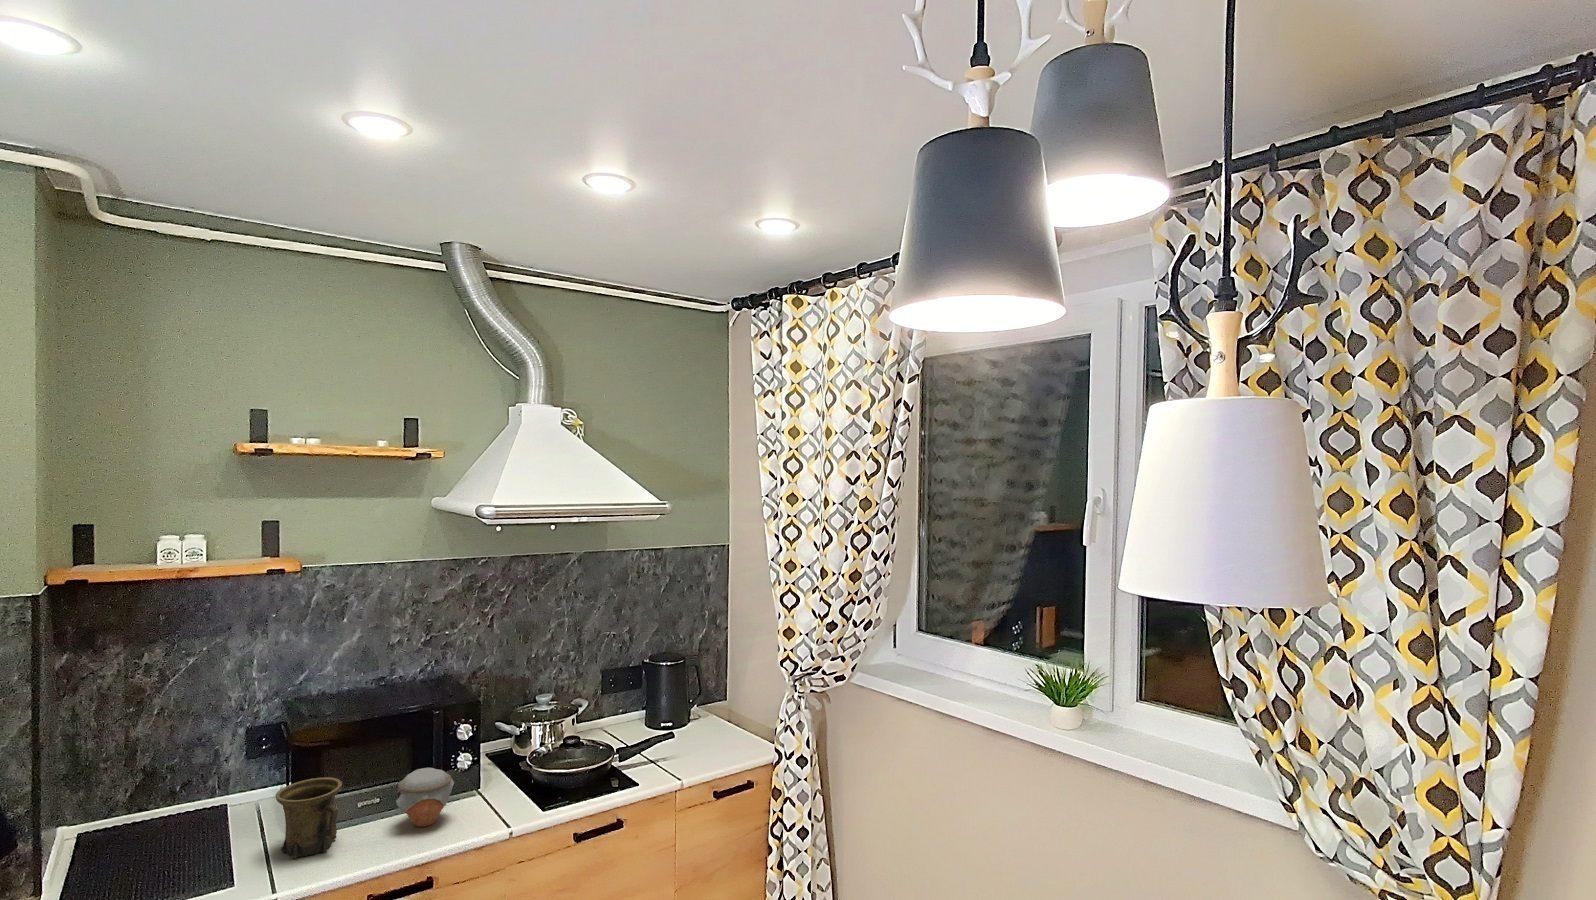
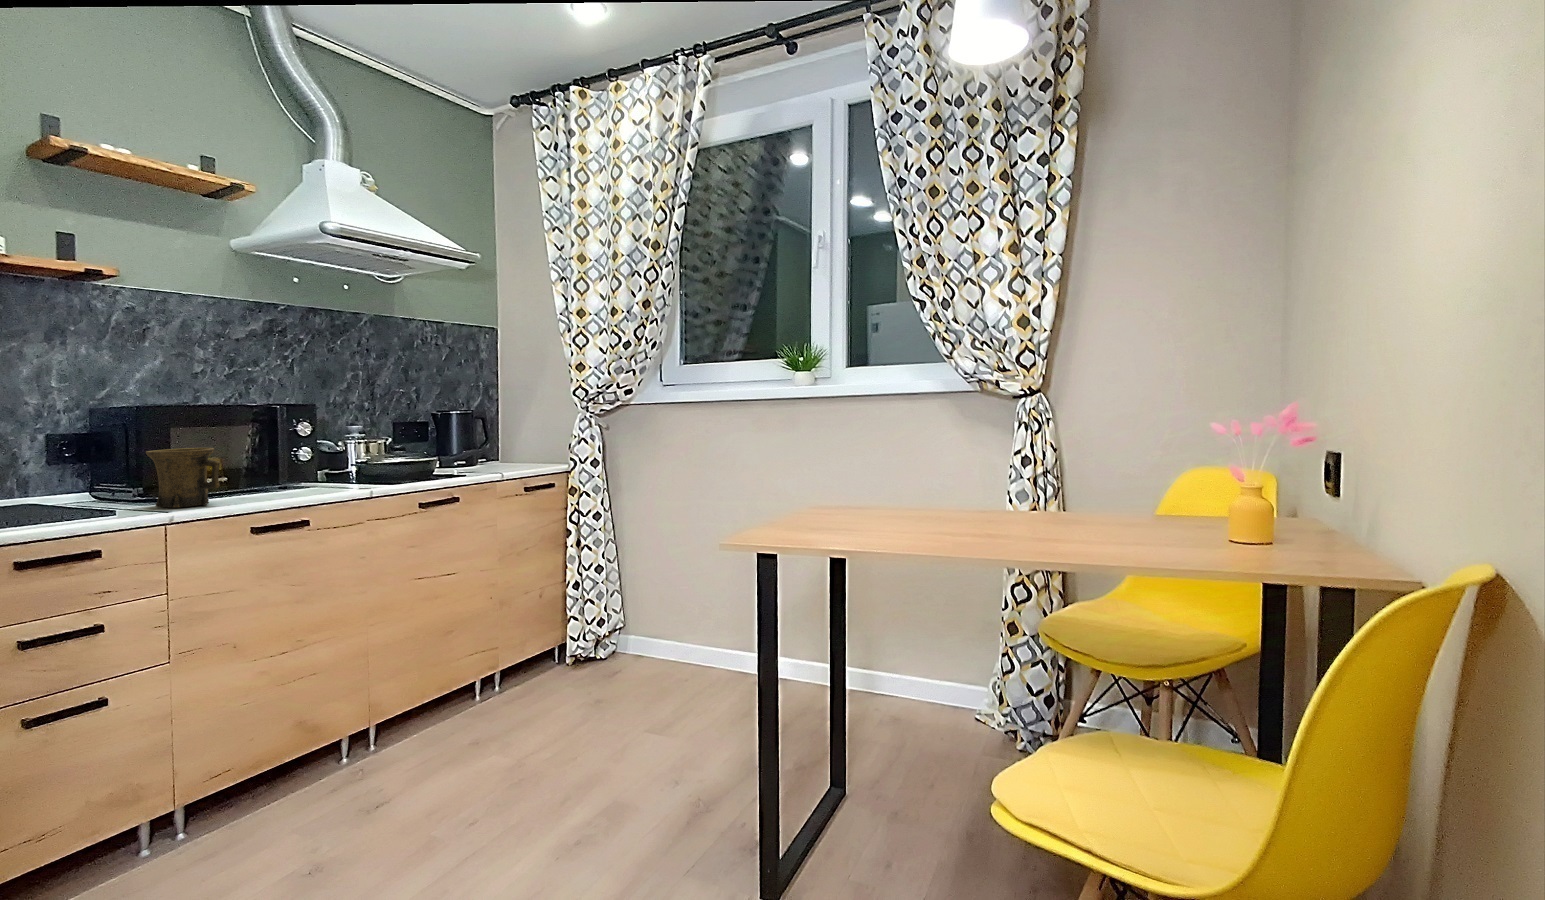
jar: present [396,768,454,827] -> none [261,450,317,496]

